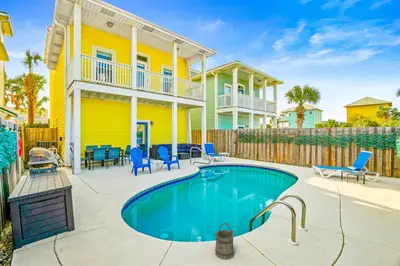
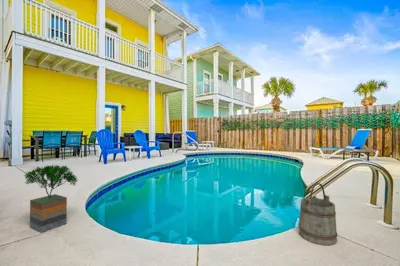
potted tree: none [76,200,103,238] -> present [25,165,77,233]

